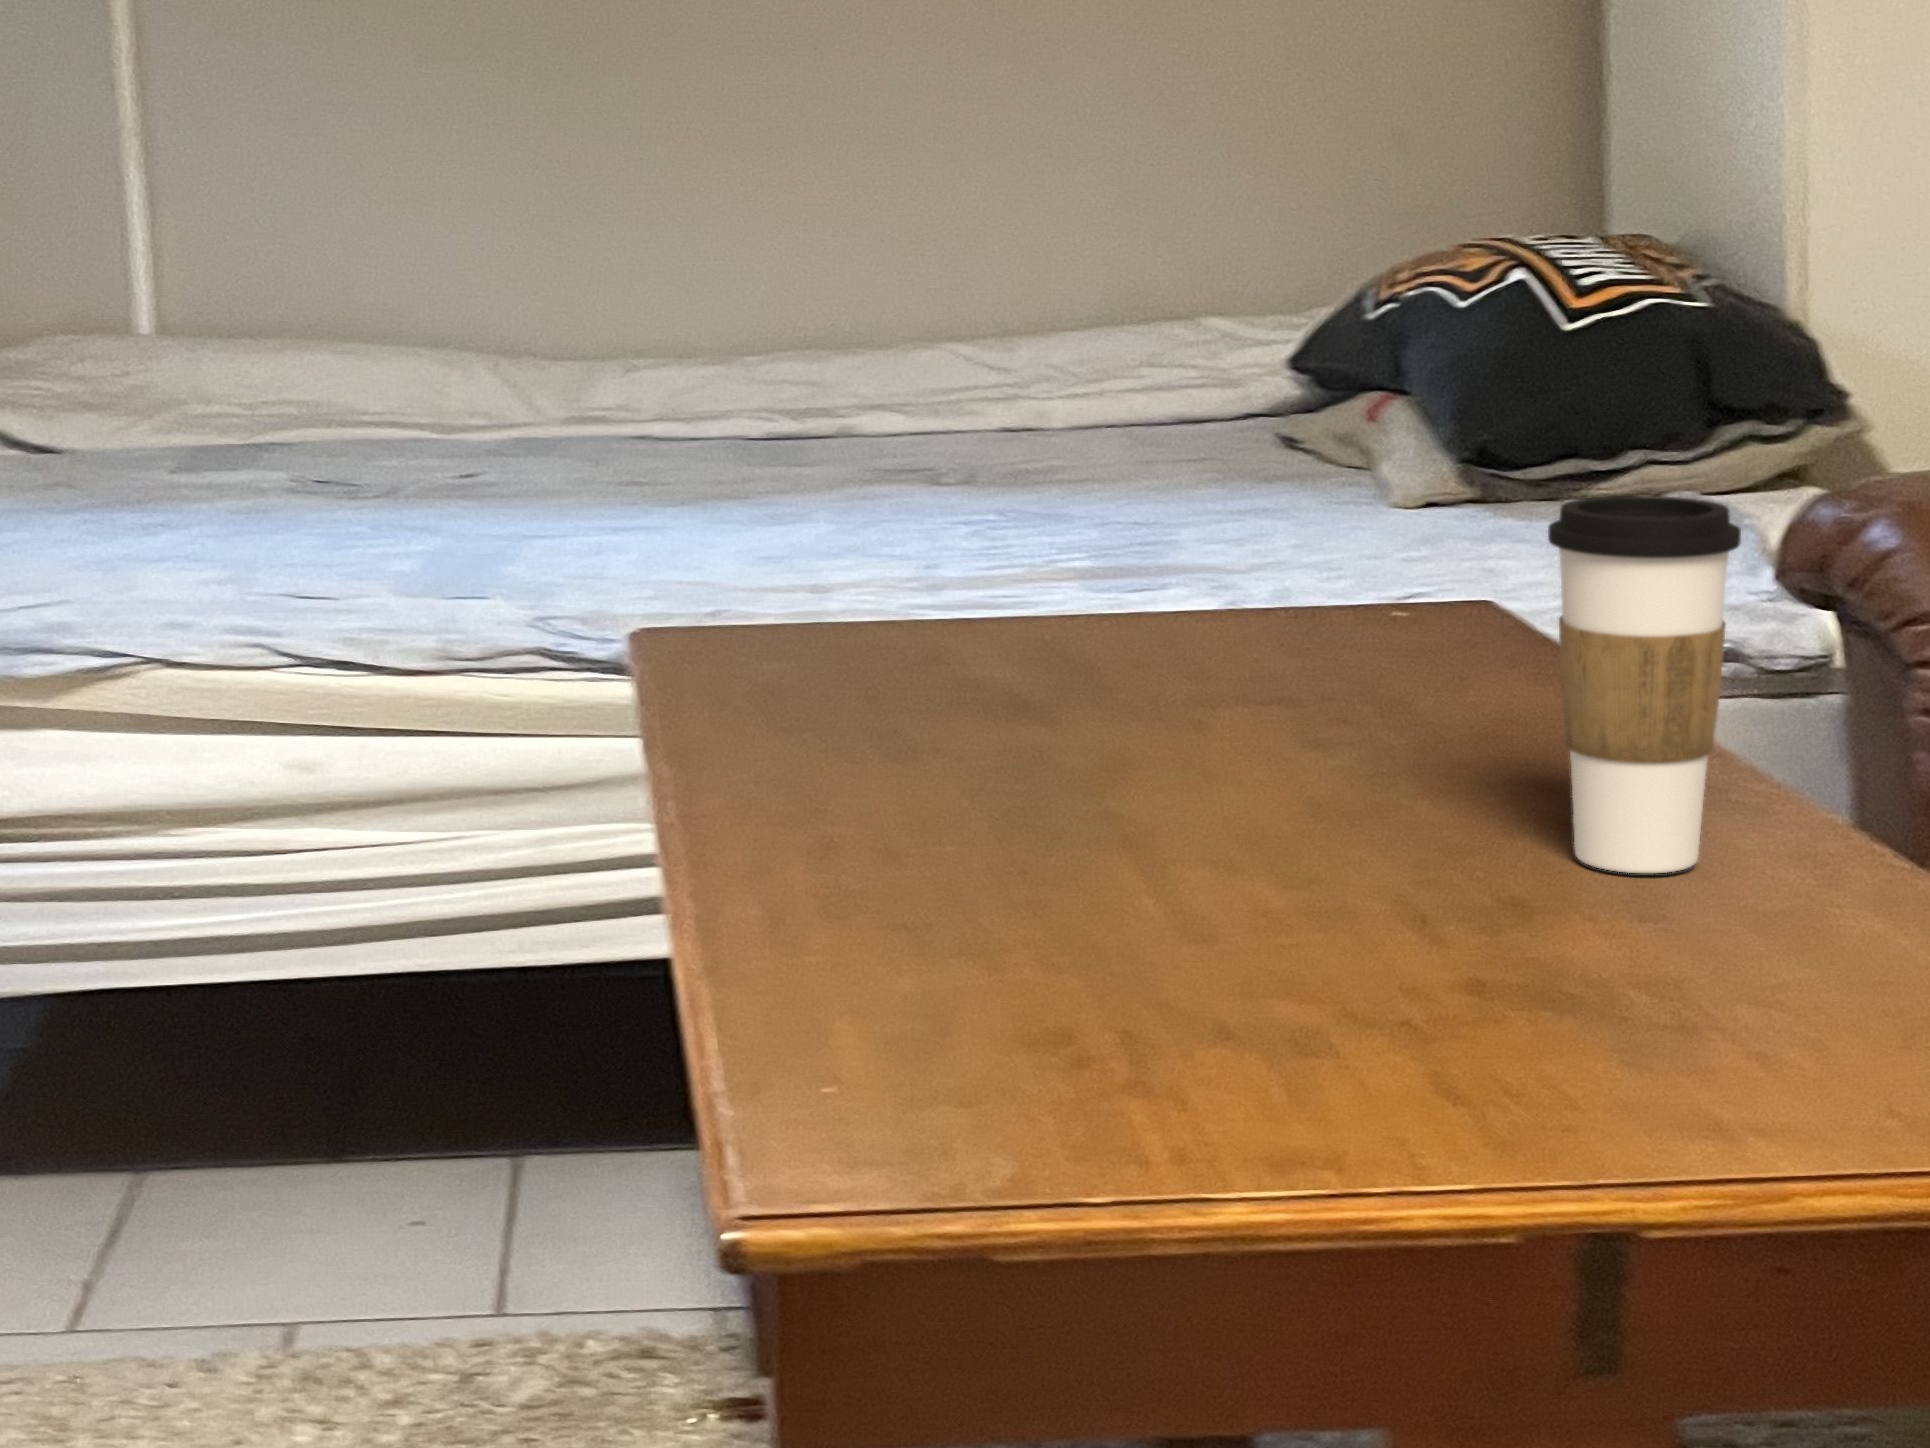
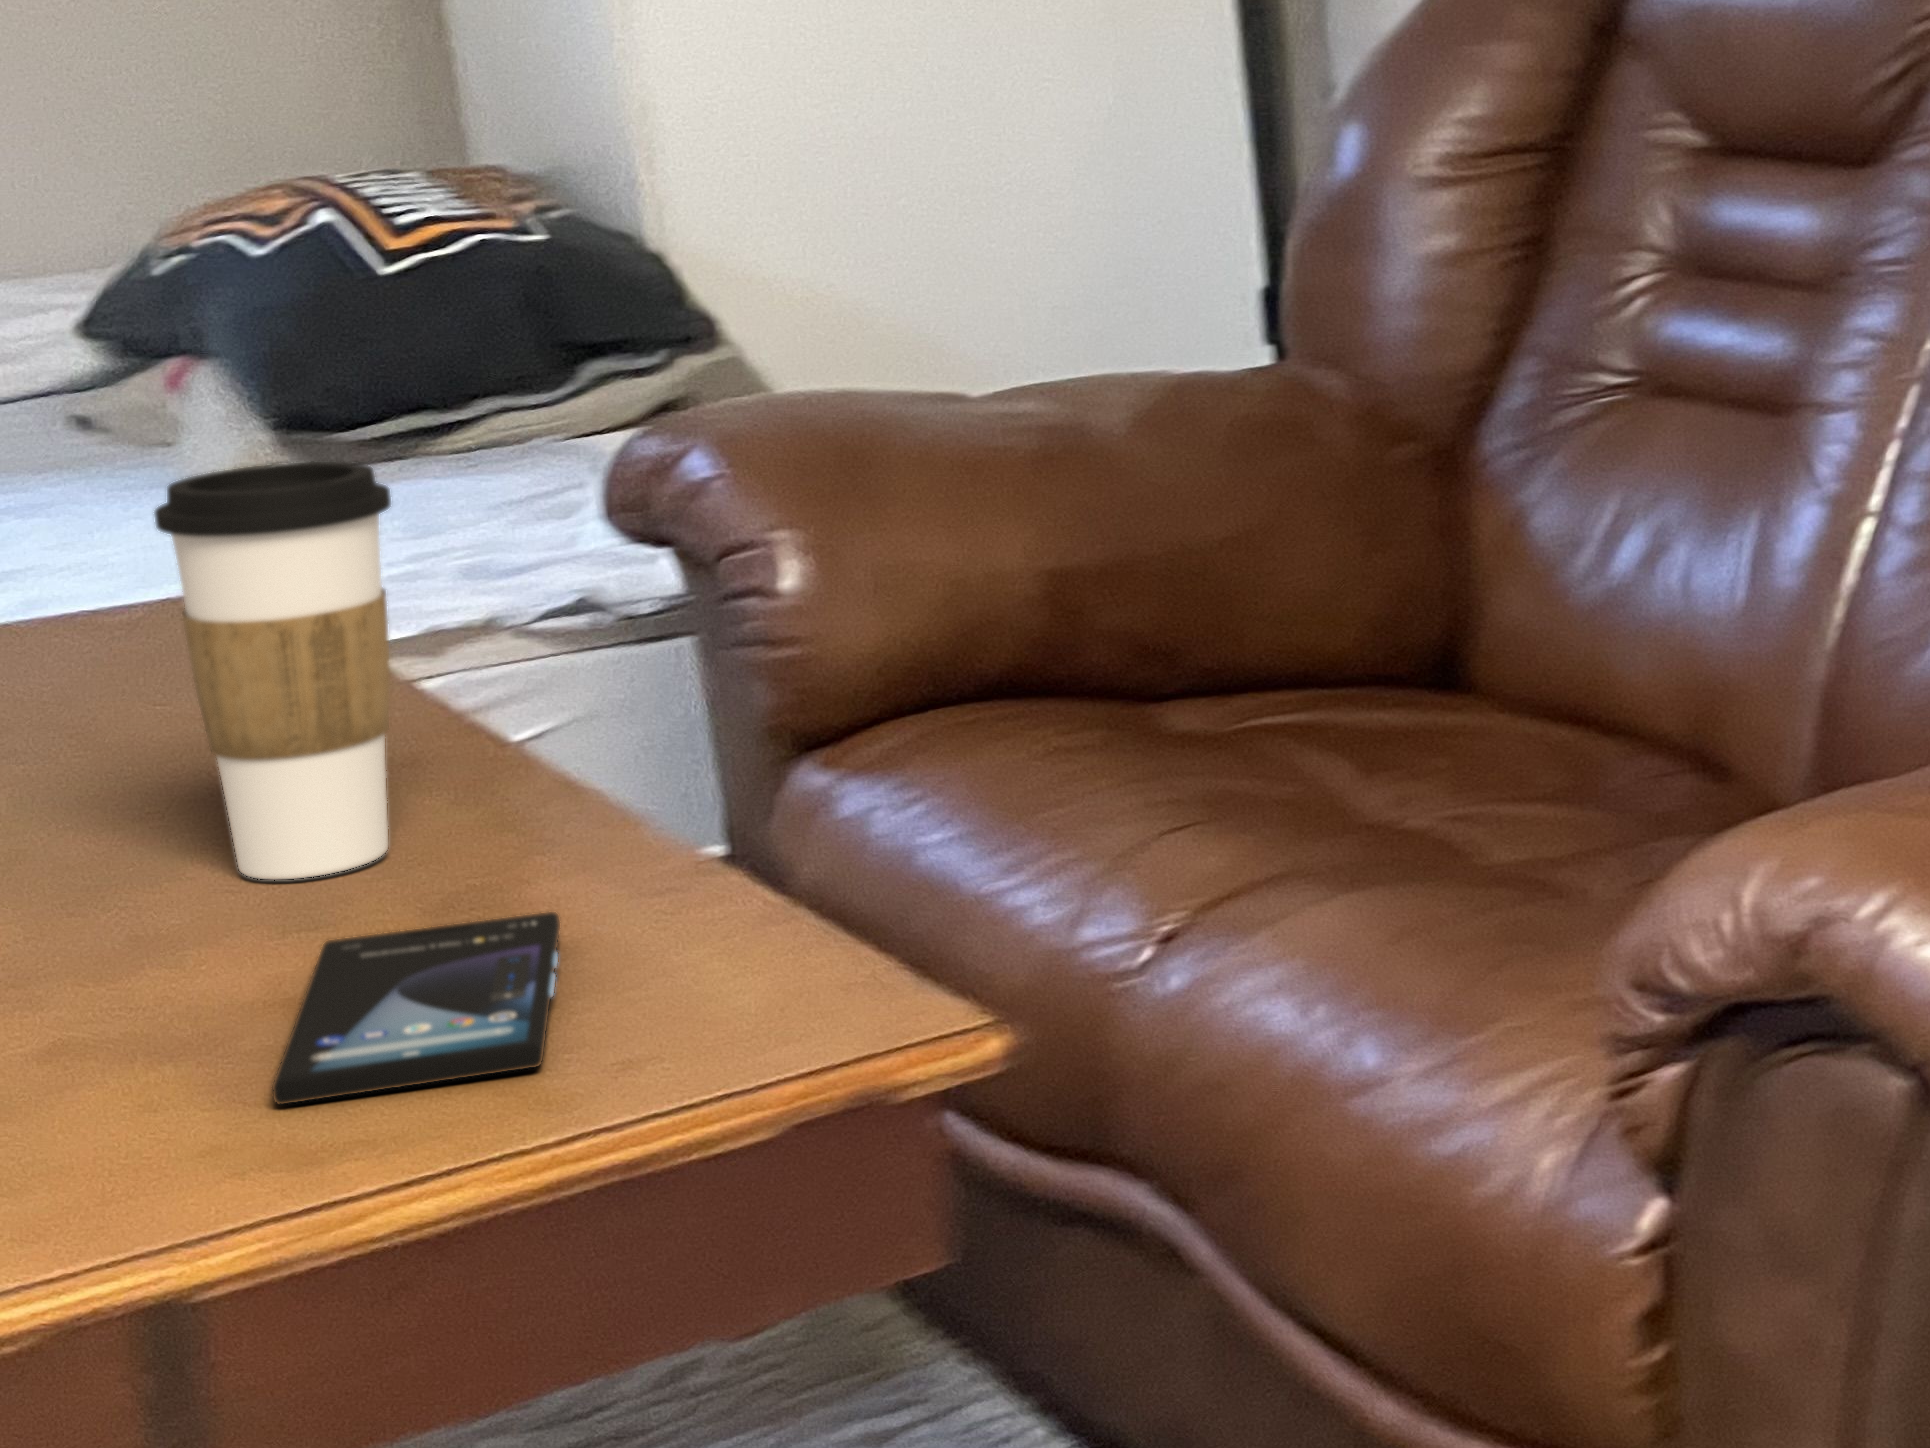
smartphone: none [1682,935,1918,1091] -> present [273,912,560,1104]

